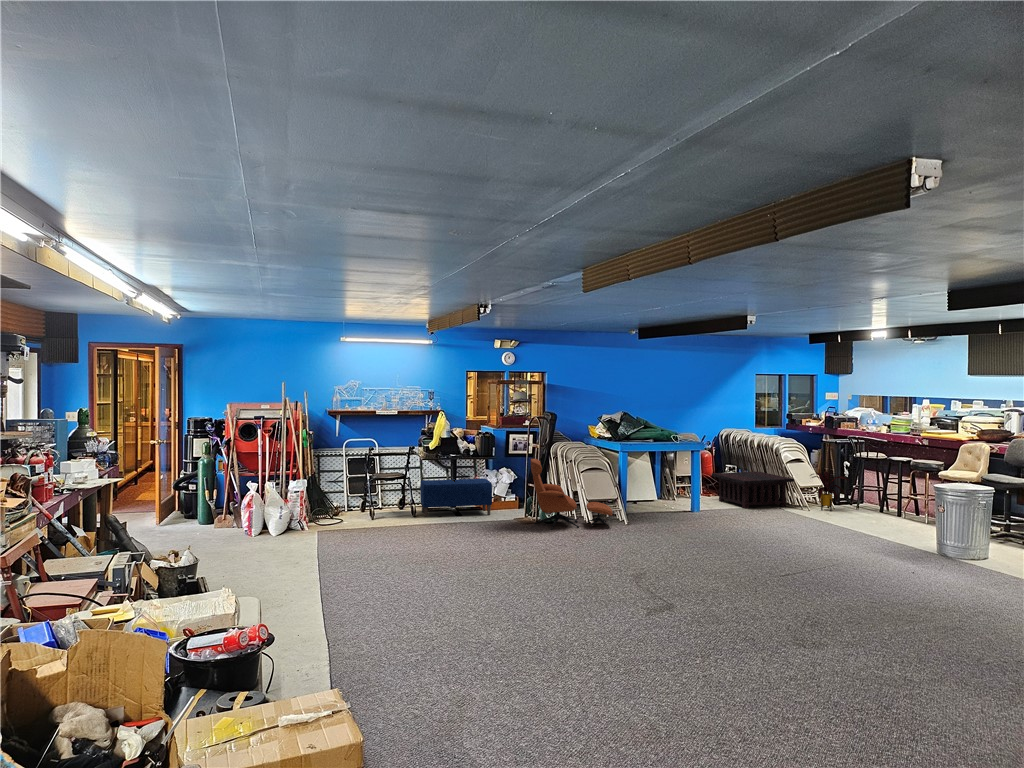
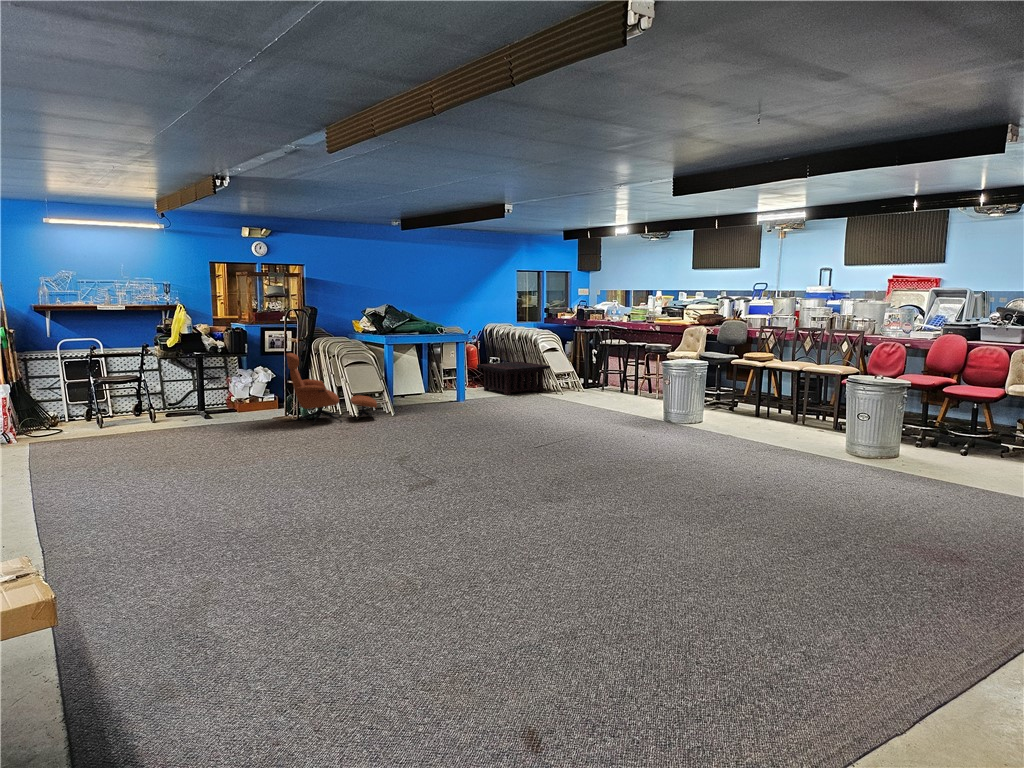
house plant: present [810,471,848,511] -> none [563,358,597,394]
bench: present [420,478,492,518] -> none [159,378,247,424]

